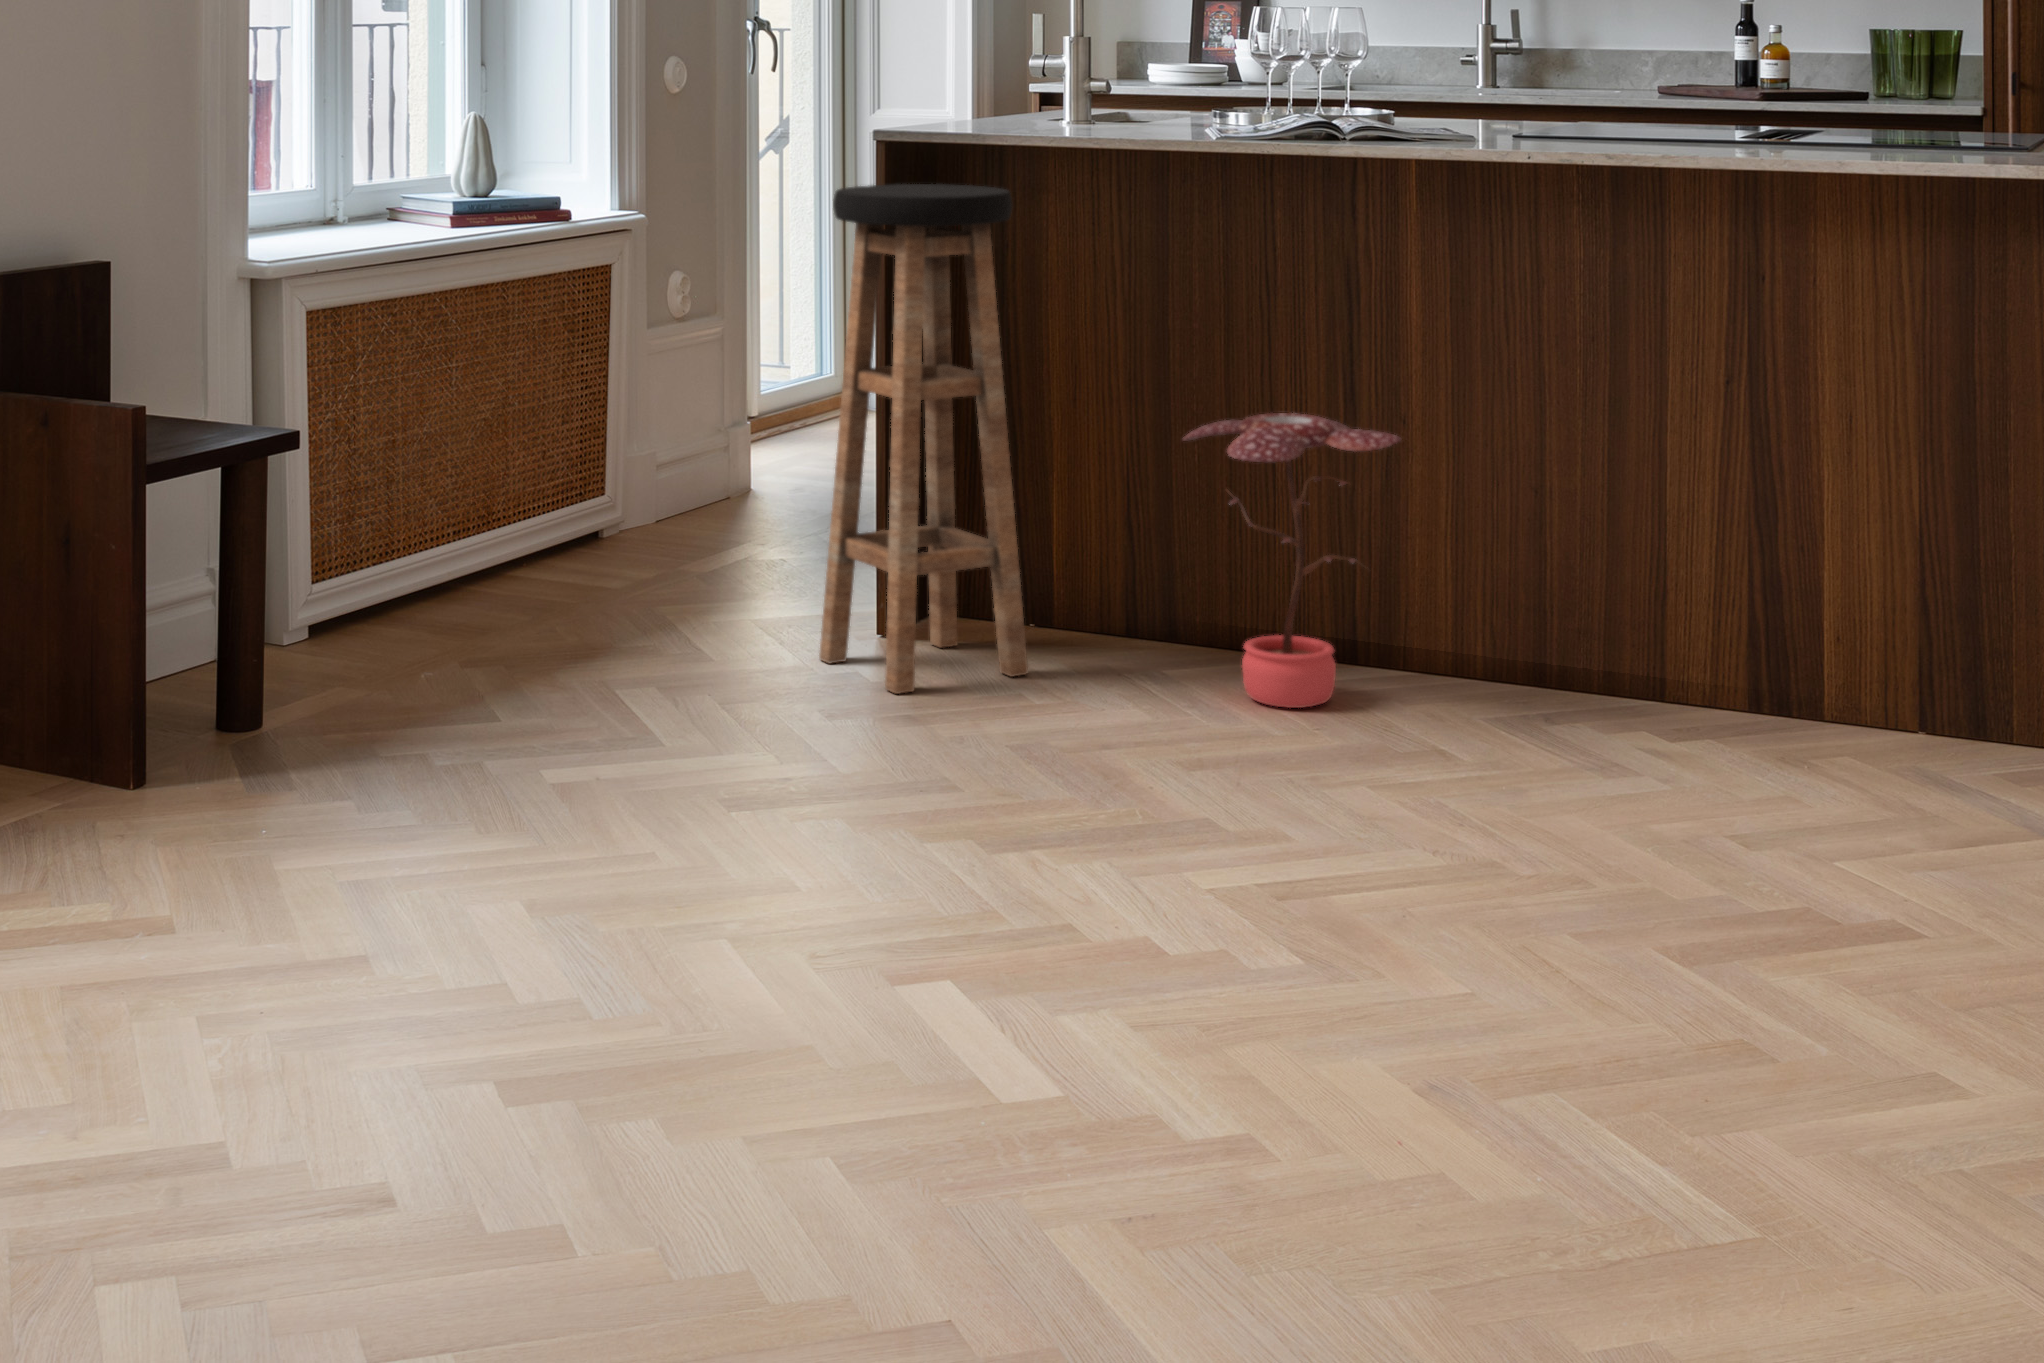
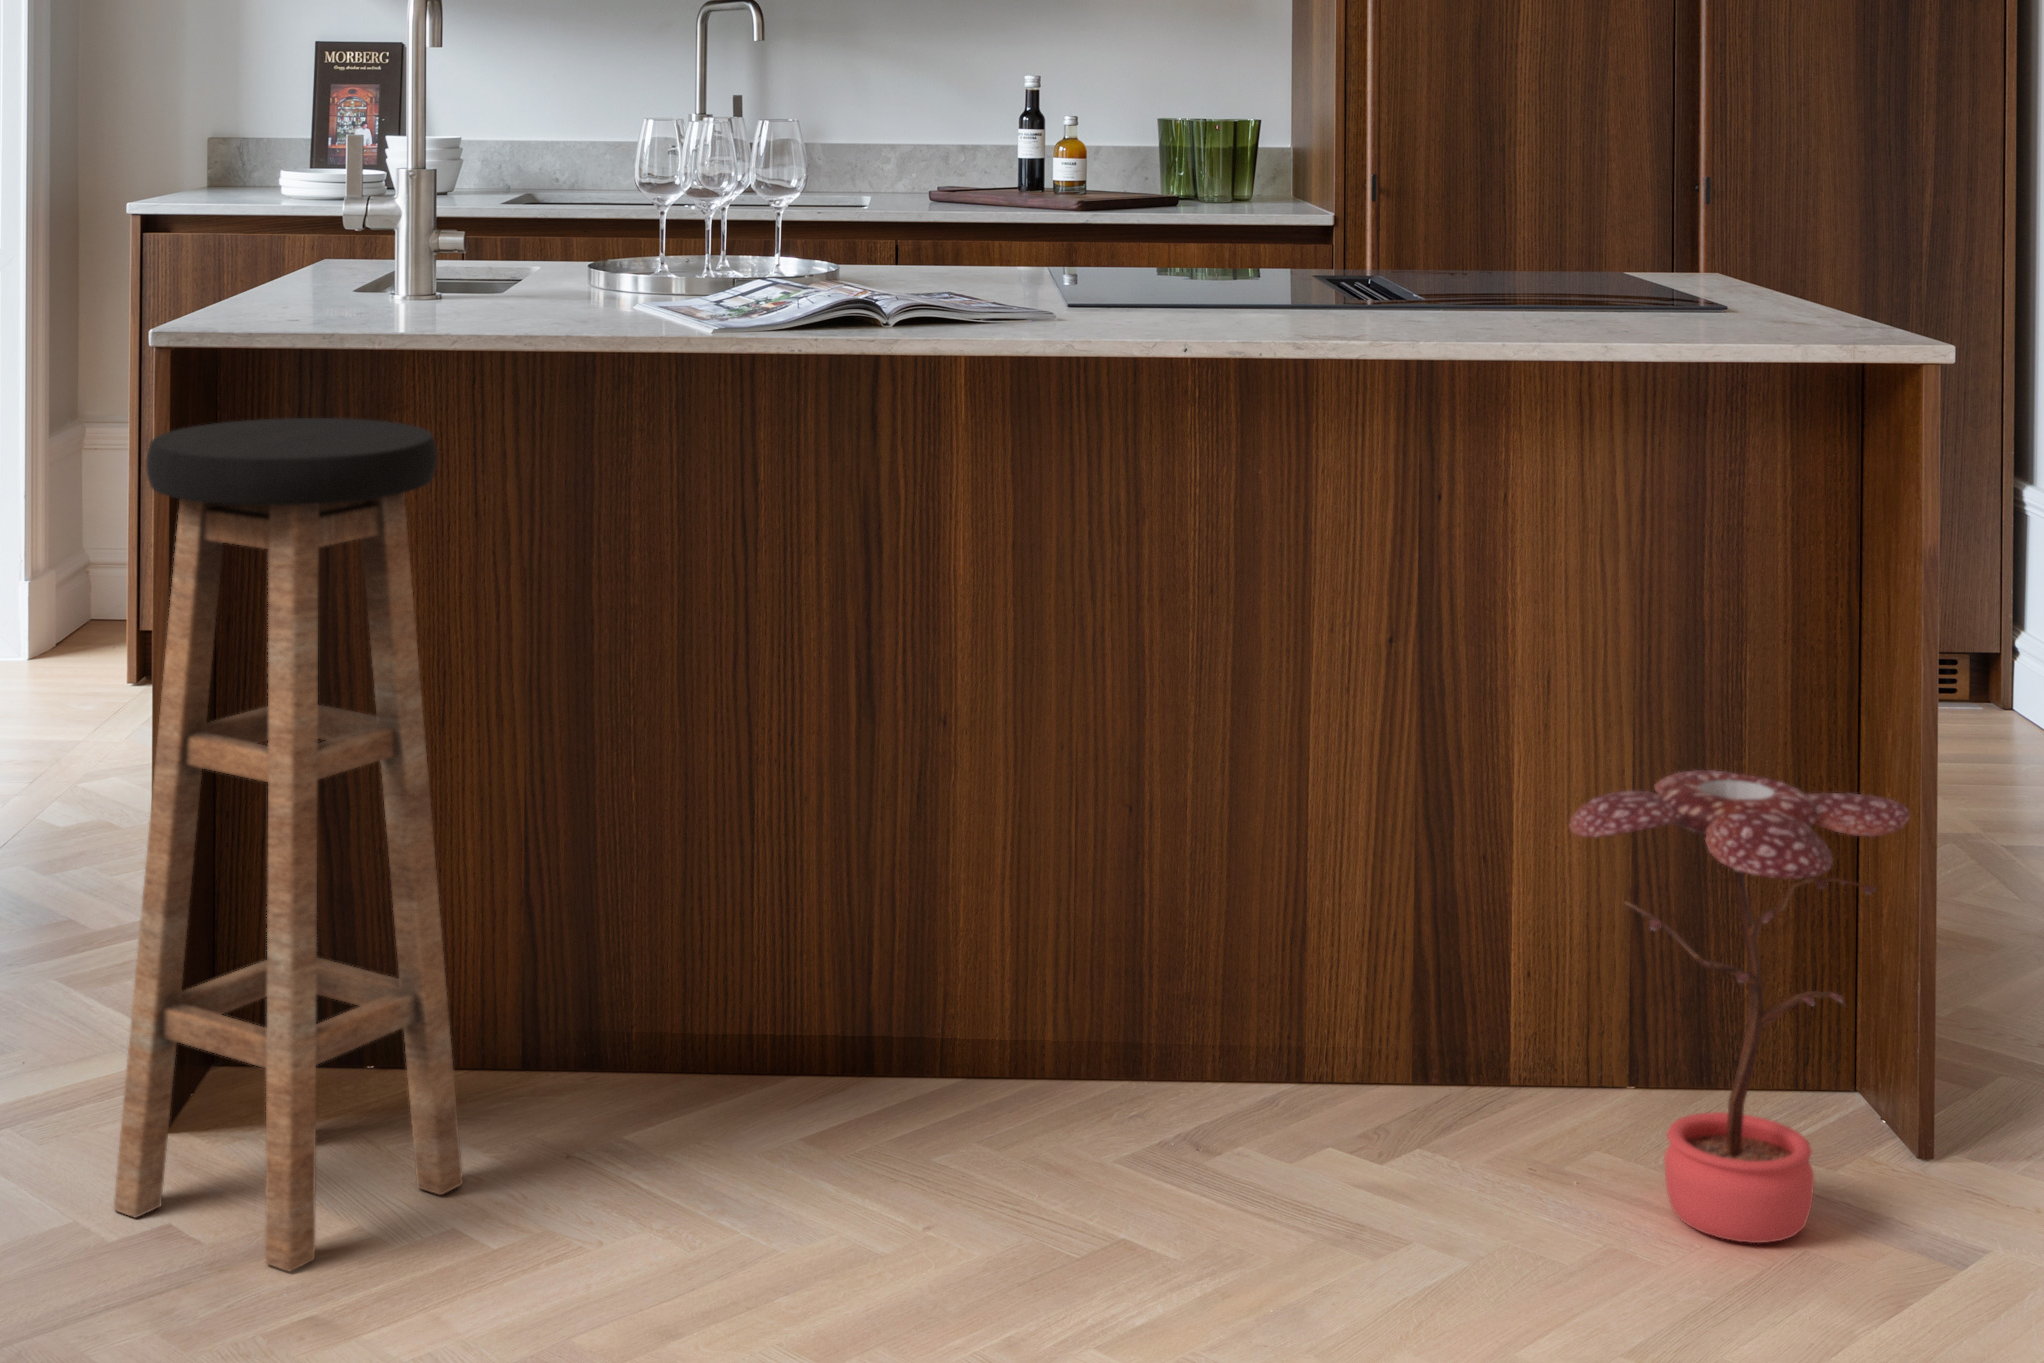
potted plant: present [1183,413,1401,708] -> present [1570,770,1910,1243]

